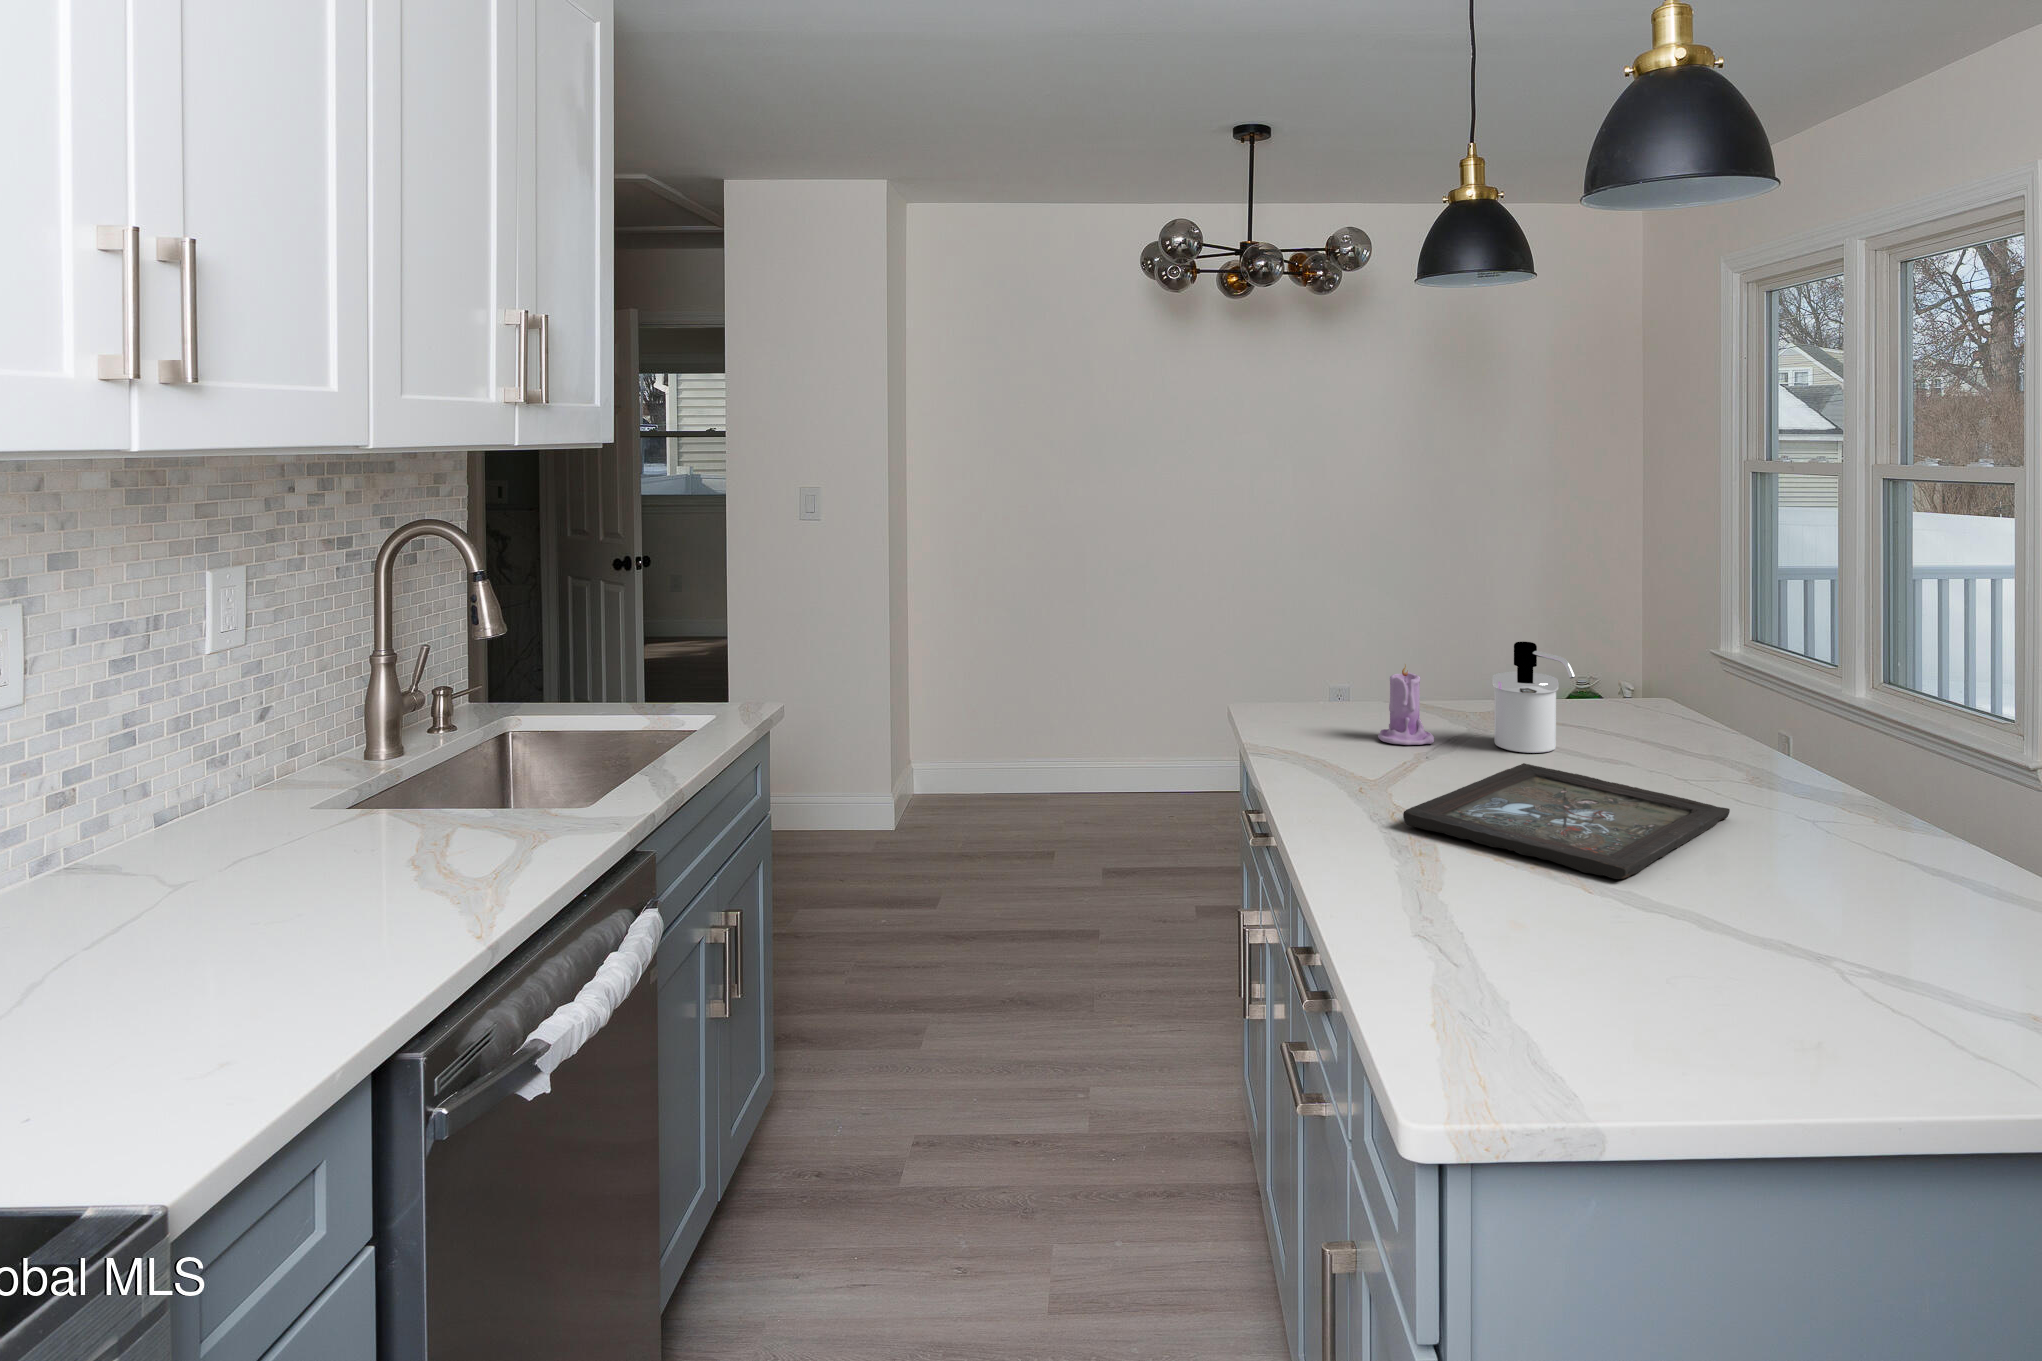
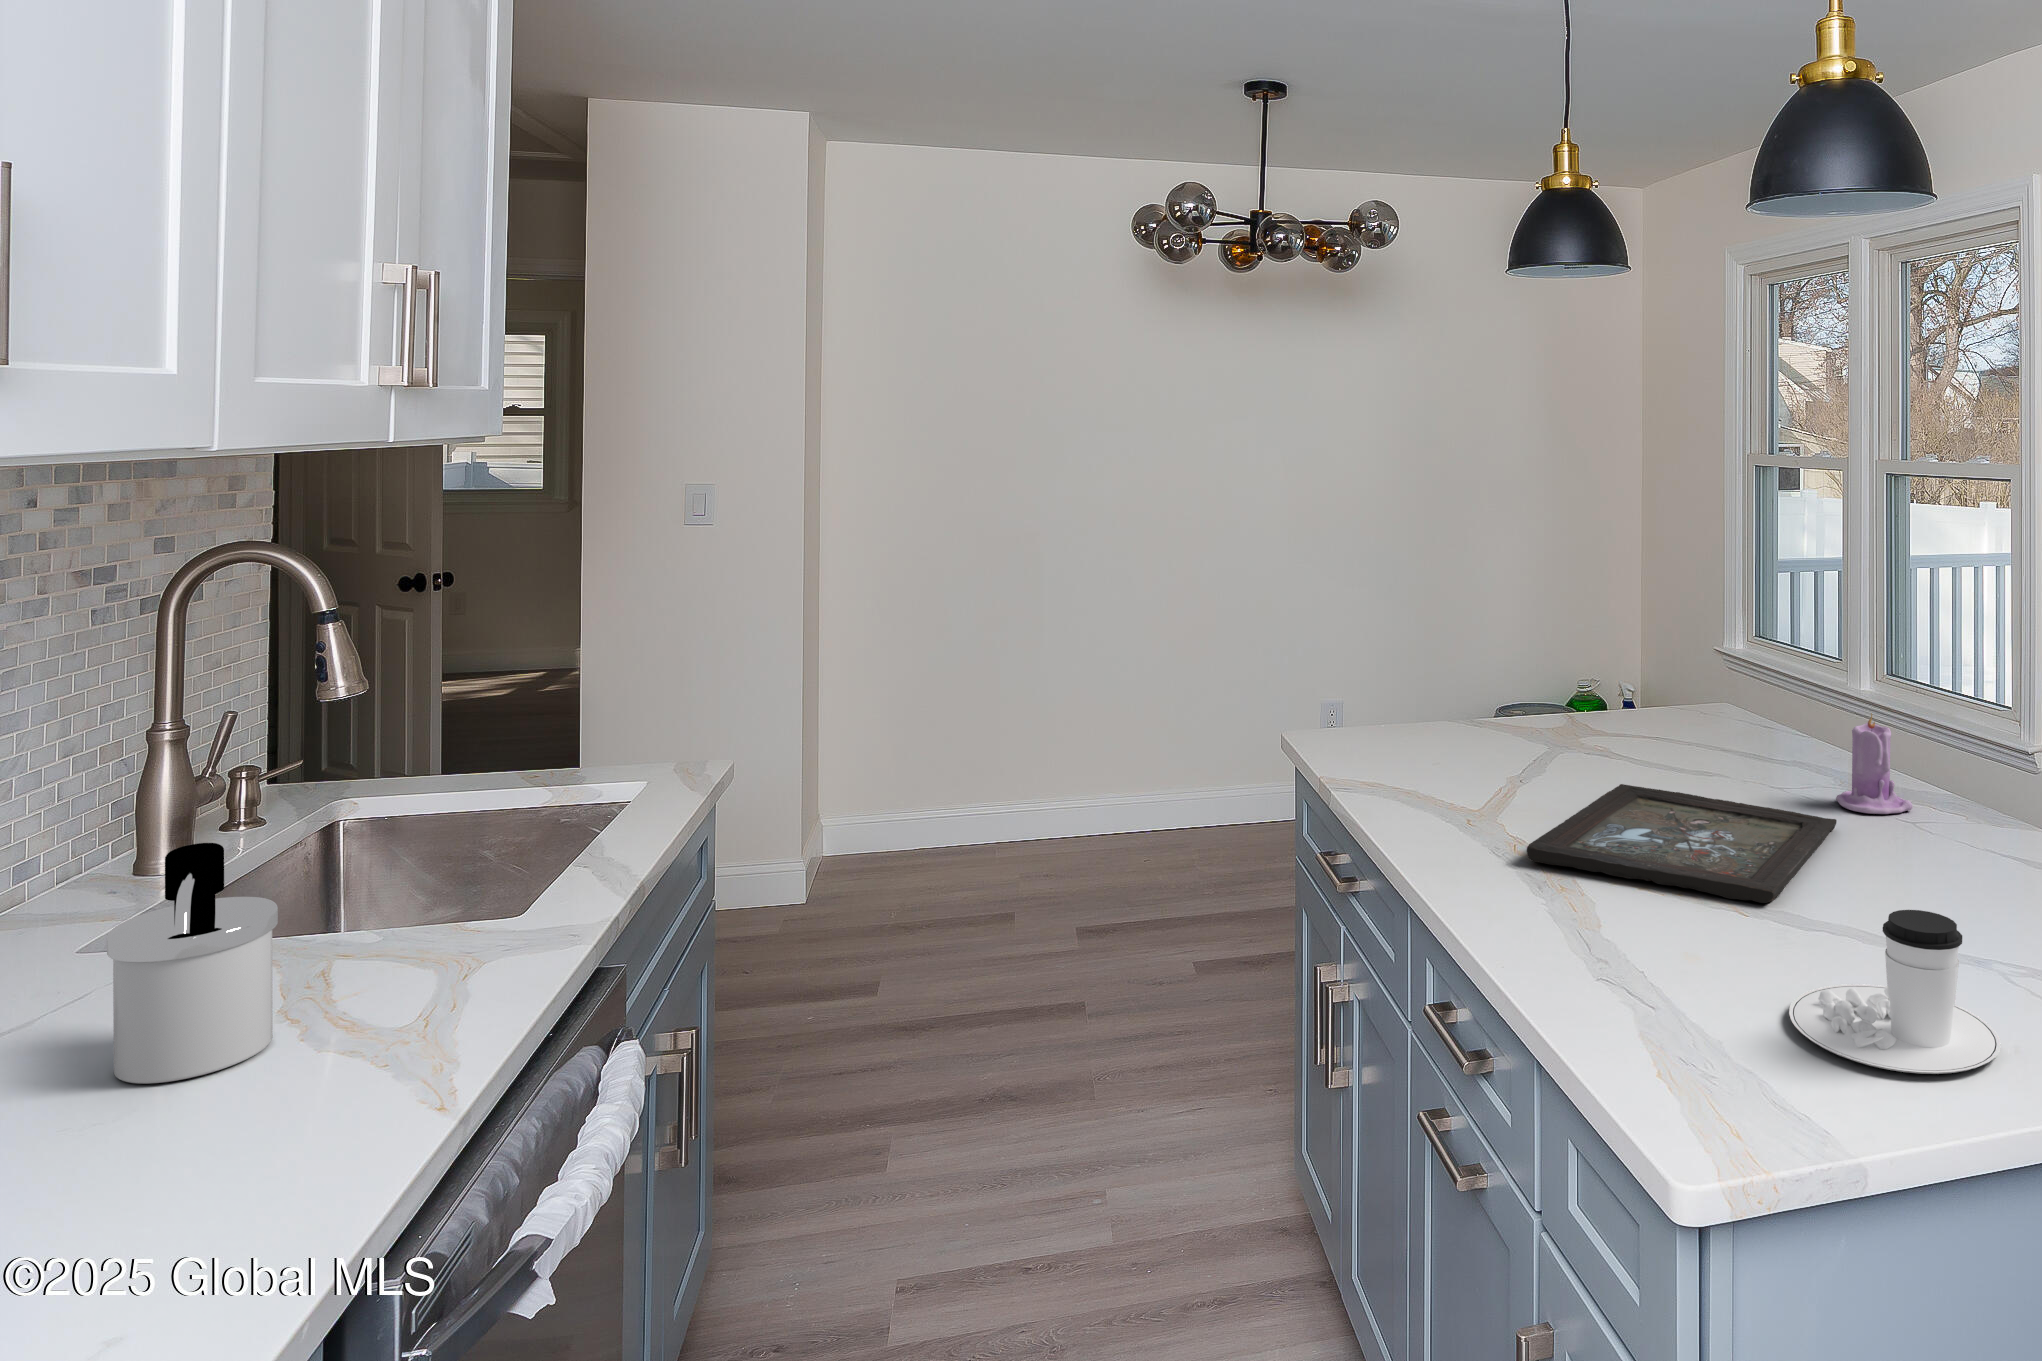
soap dispenser: present [1492,642,1575,753] -> present [107,843,278,1084]
candle: present [1378,664,1434,745] -> present [1836,713,1913,814]
coffee cup: none [1585,888,1798,1049] -> present [1789,910,2001,1074]

